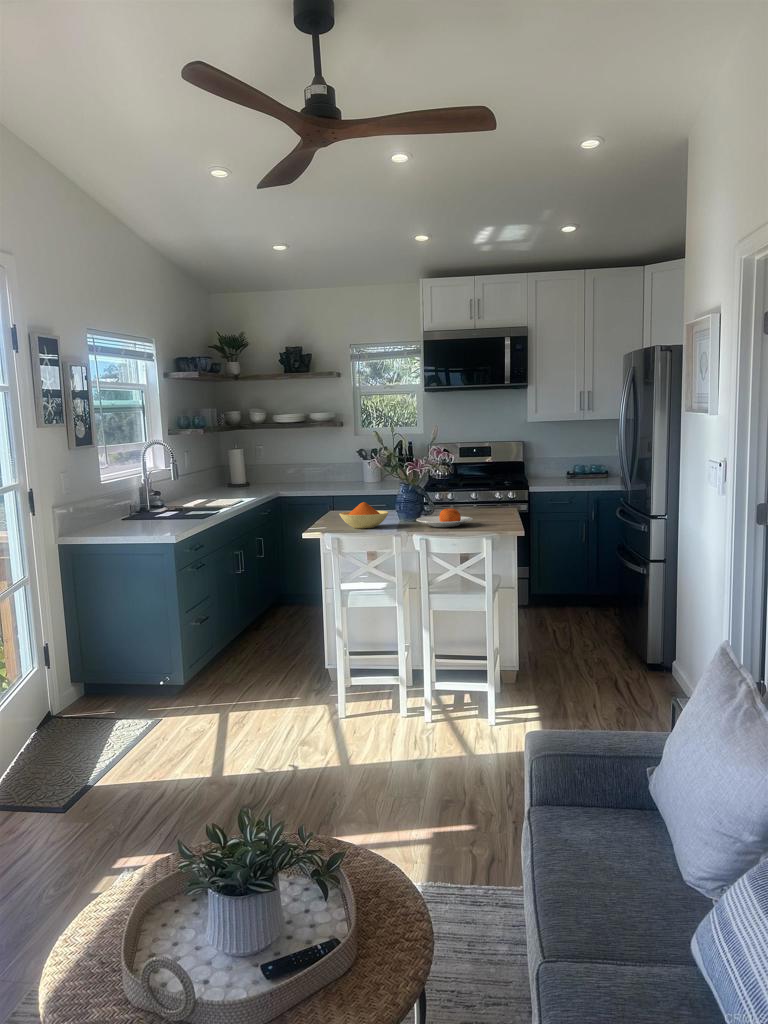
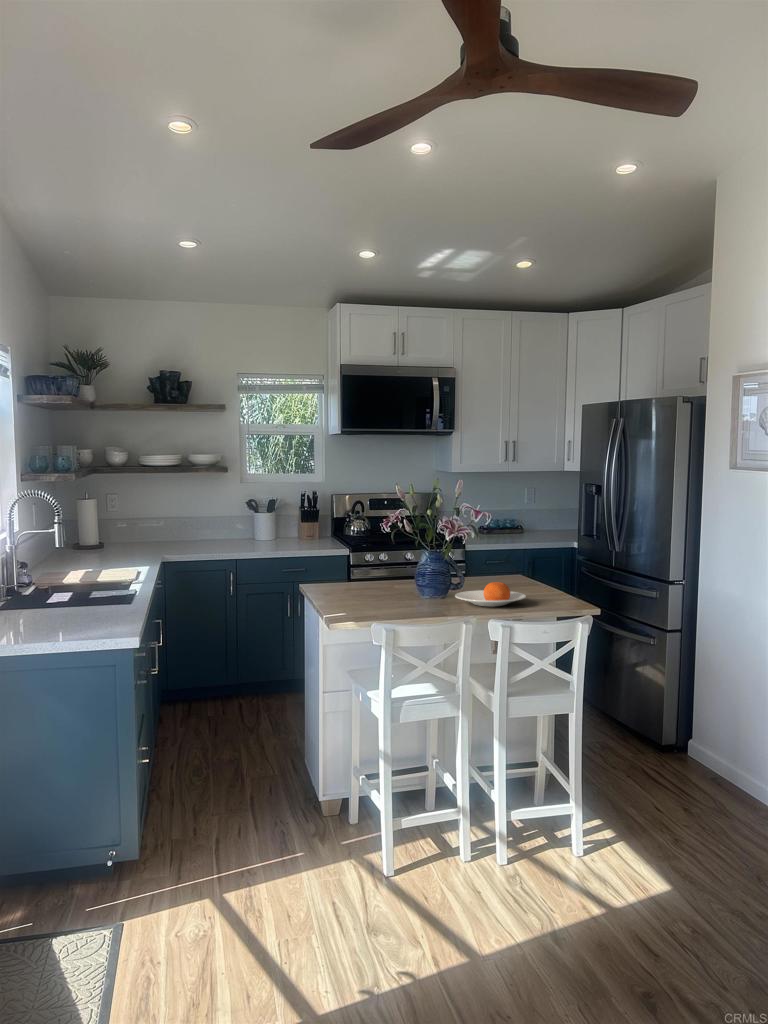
bowl: present [340,502,389,528] -> none [358,577,423,612]

